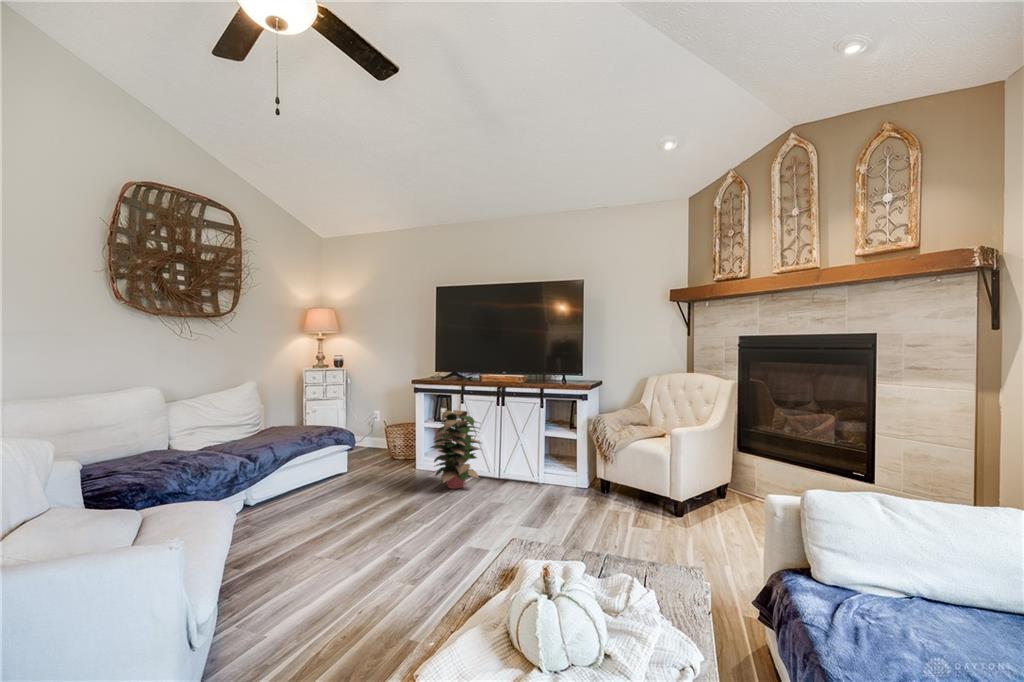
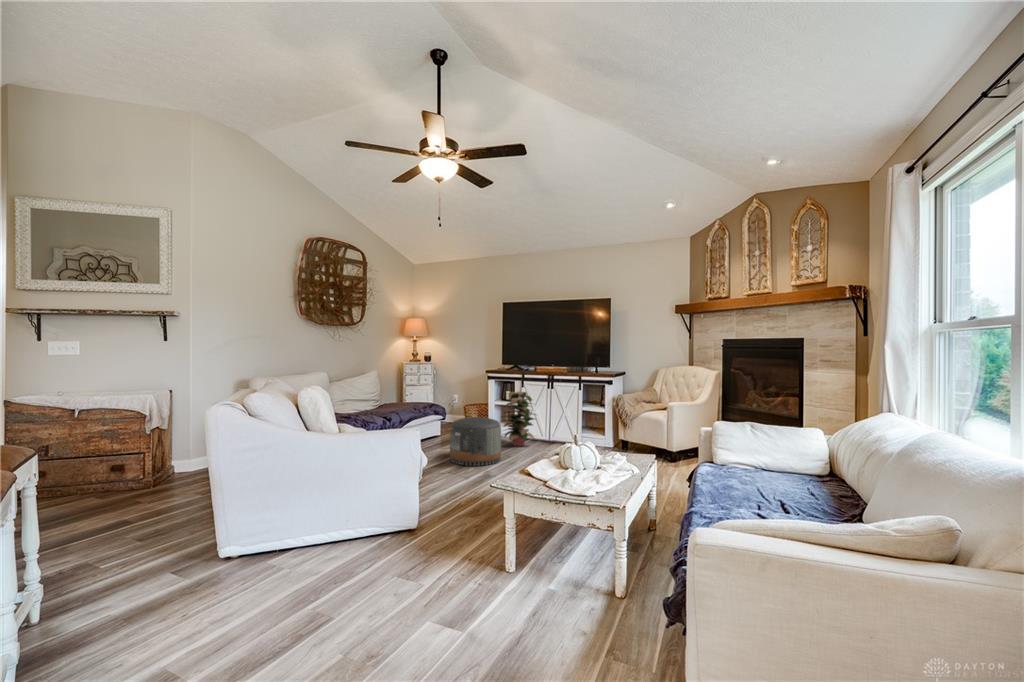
pouf: none [342,454,424,539] -> present [450,417,501,466]

